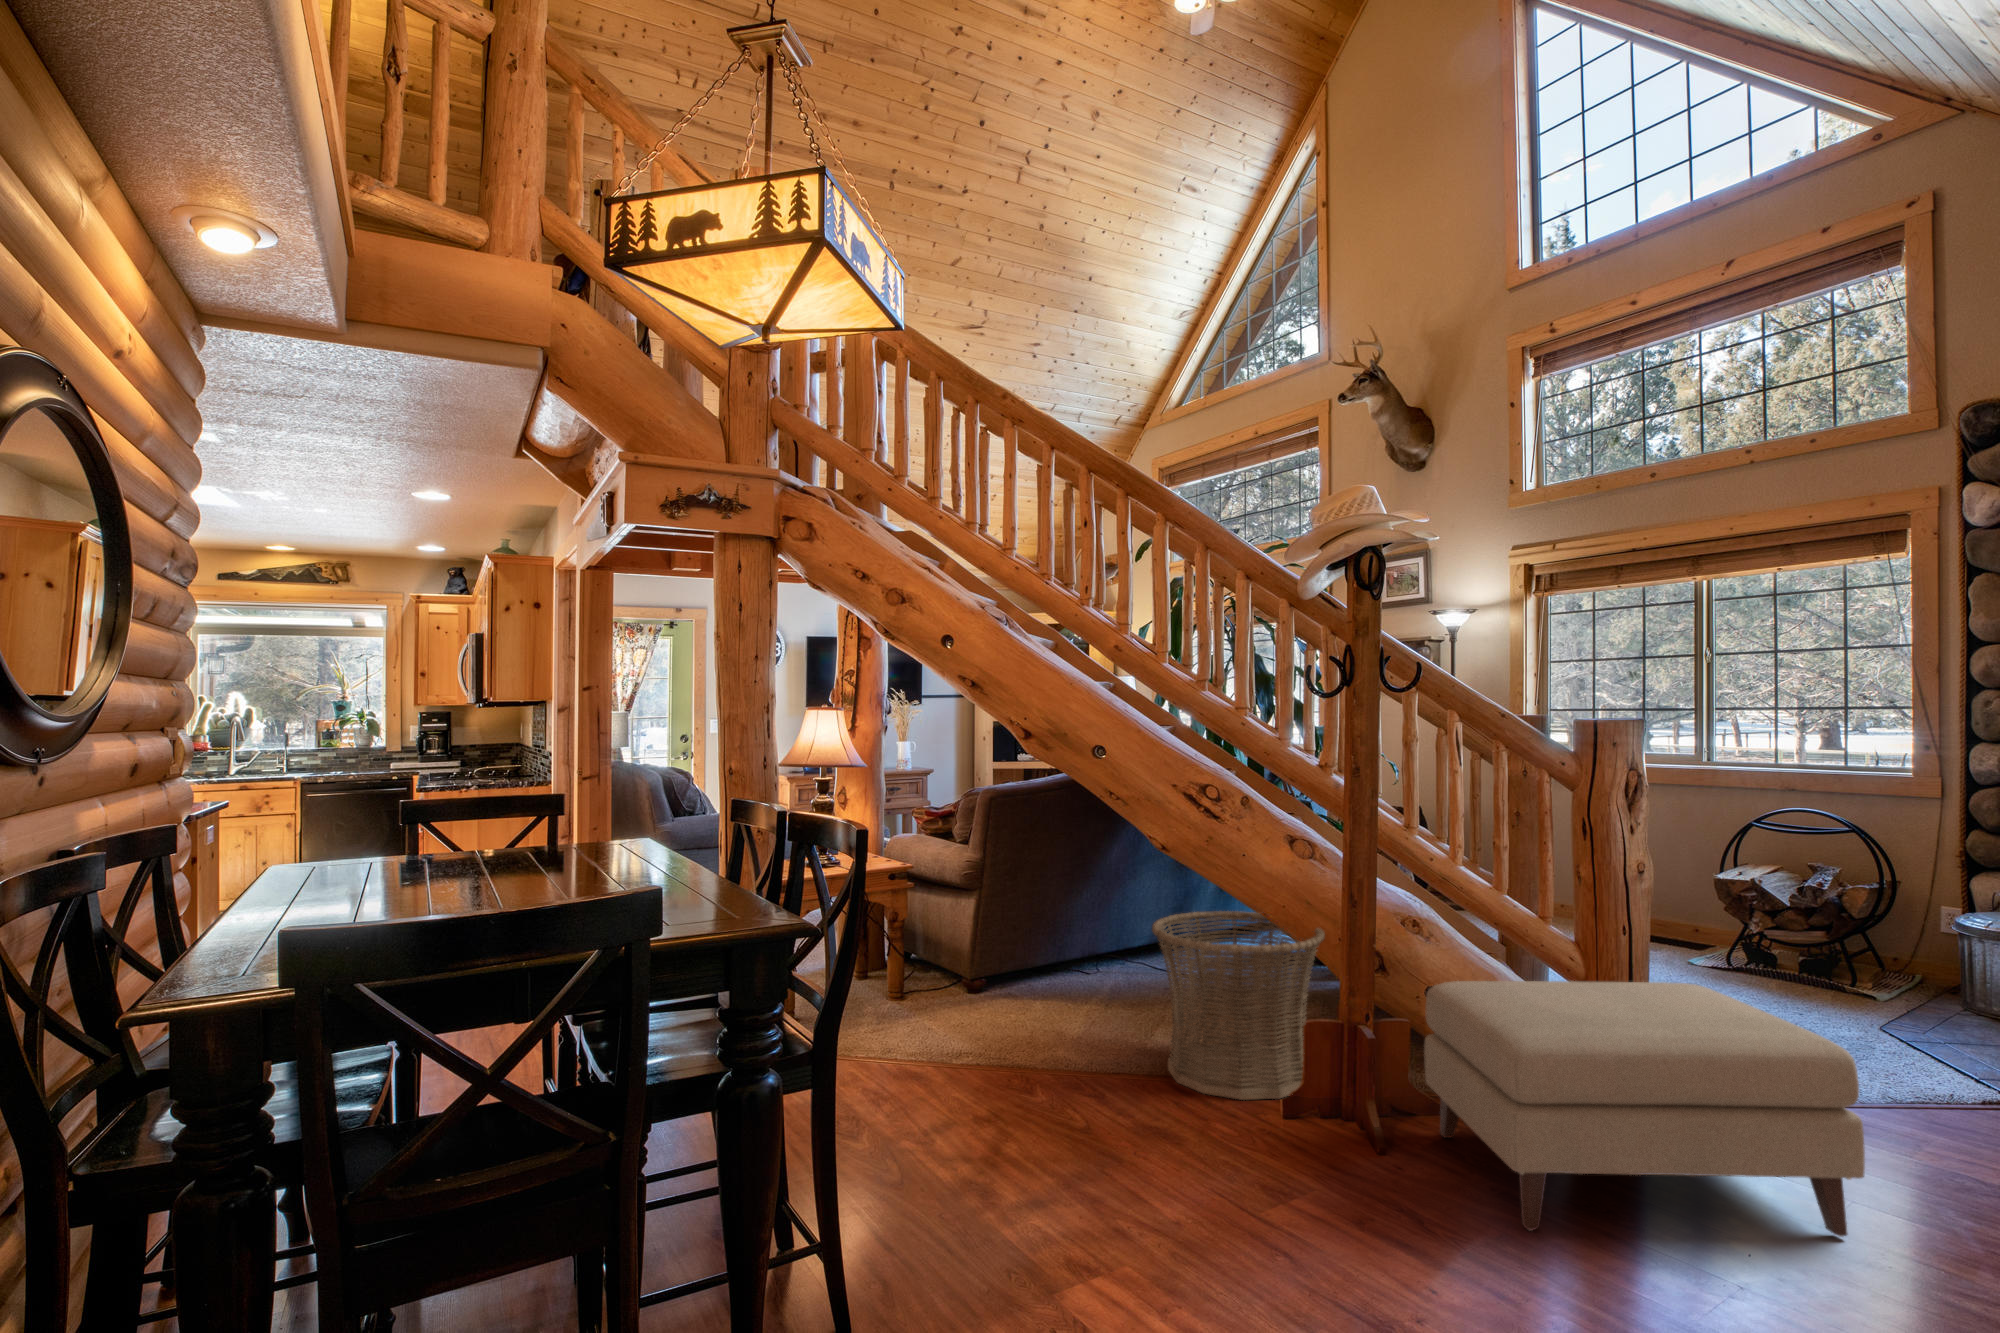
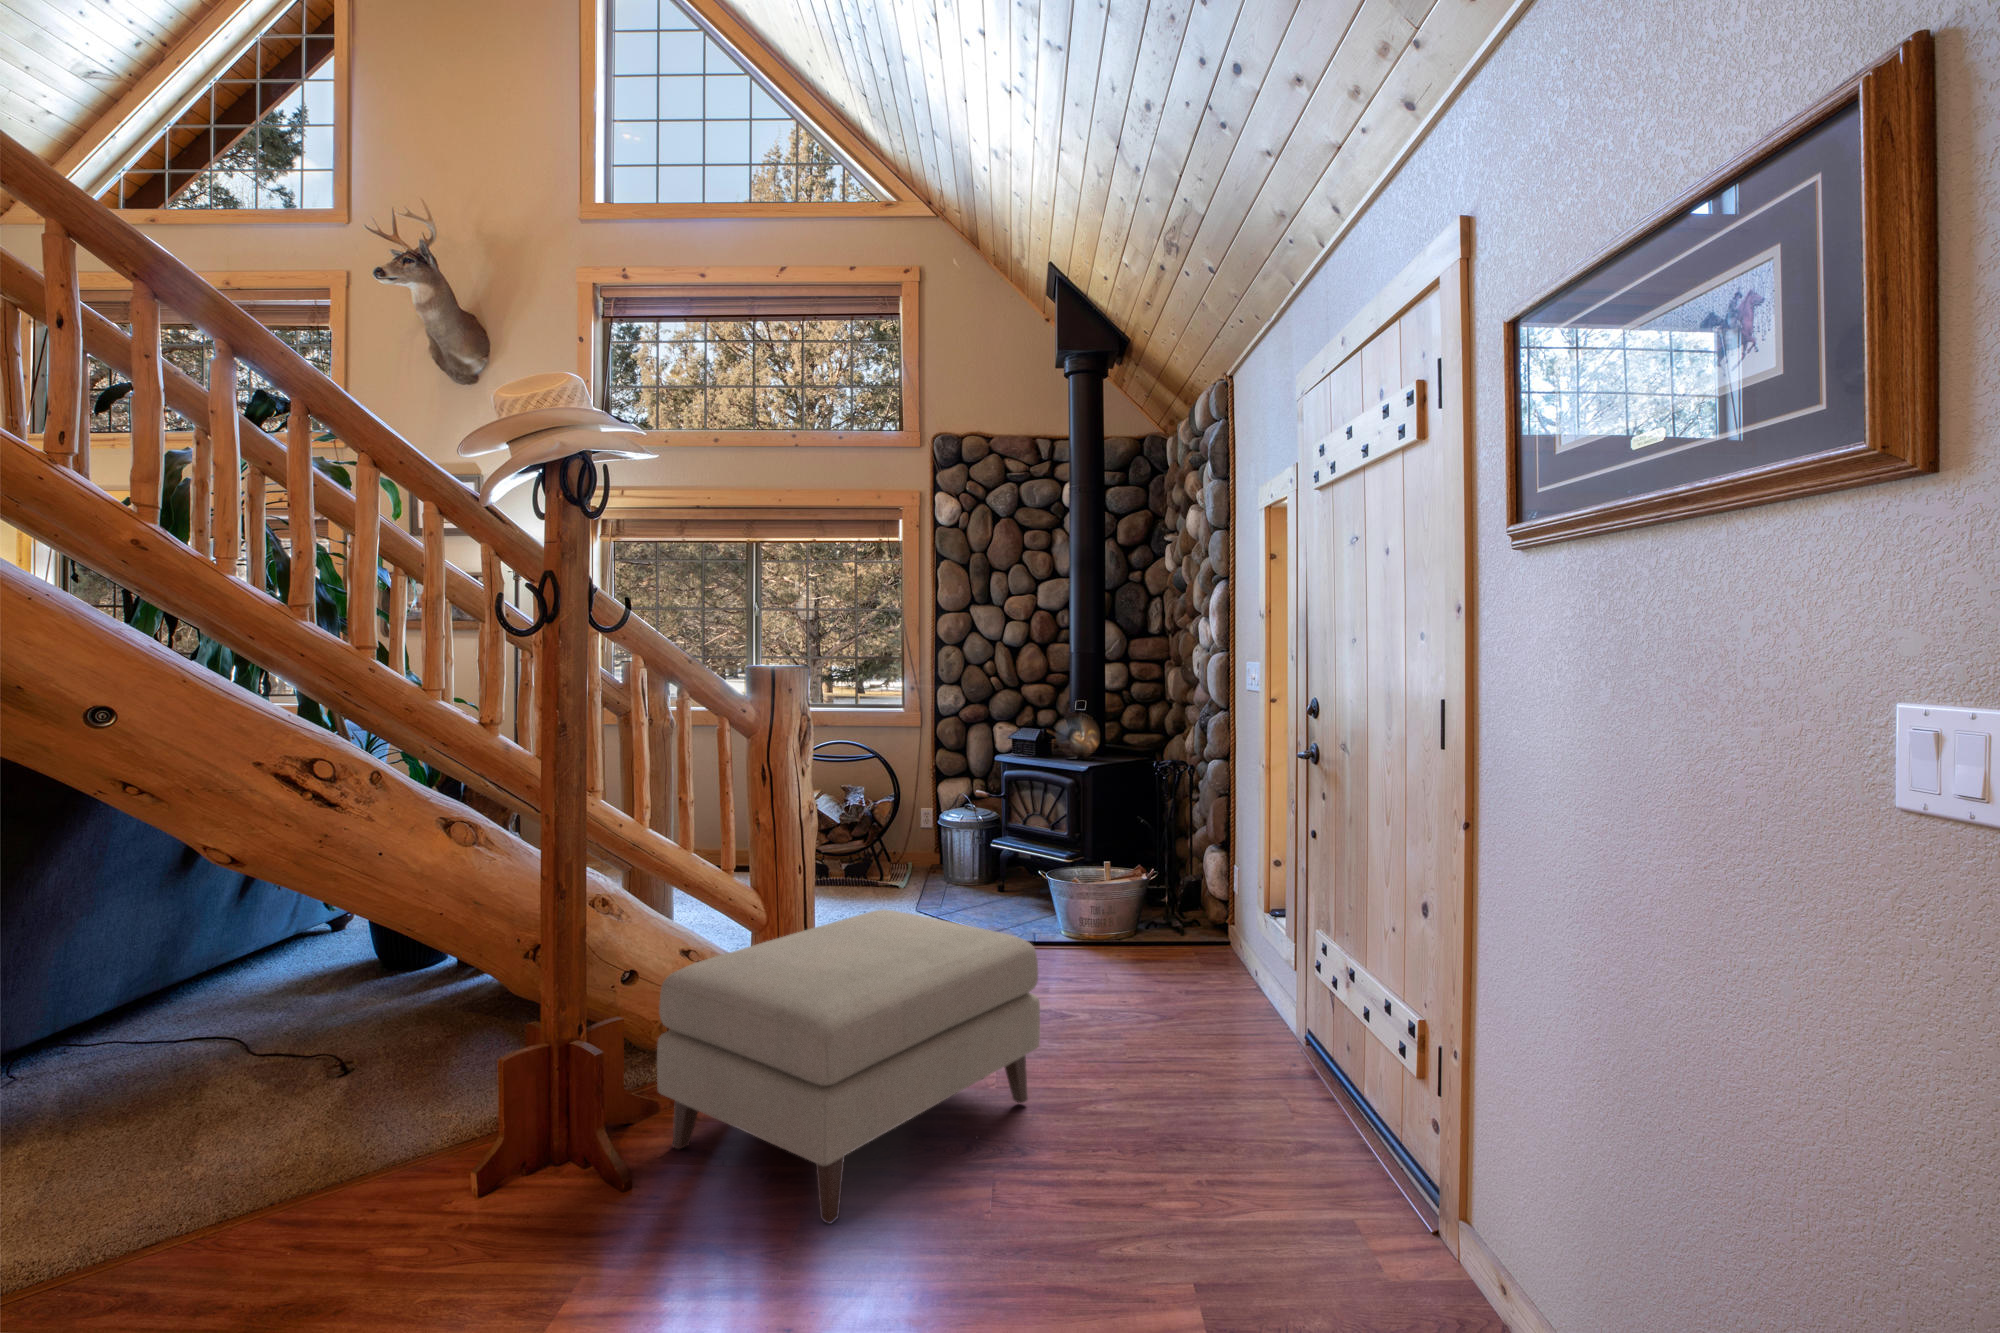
basket: present [1152,911,1325,1100] -> none [209,927,506,1227]

